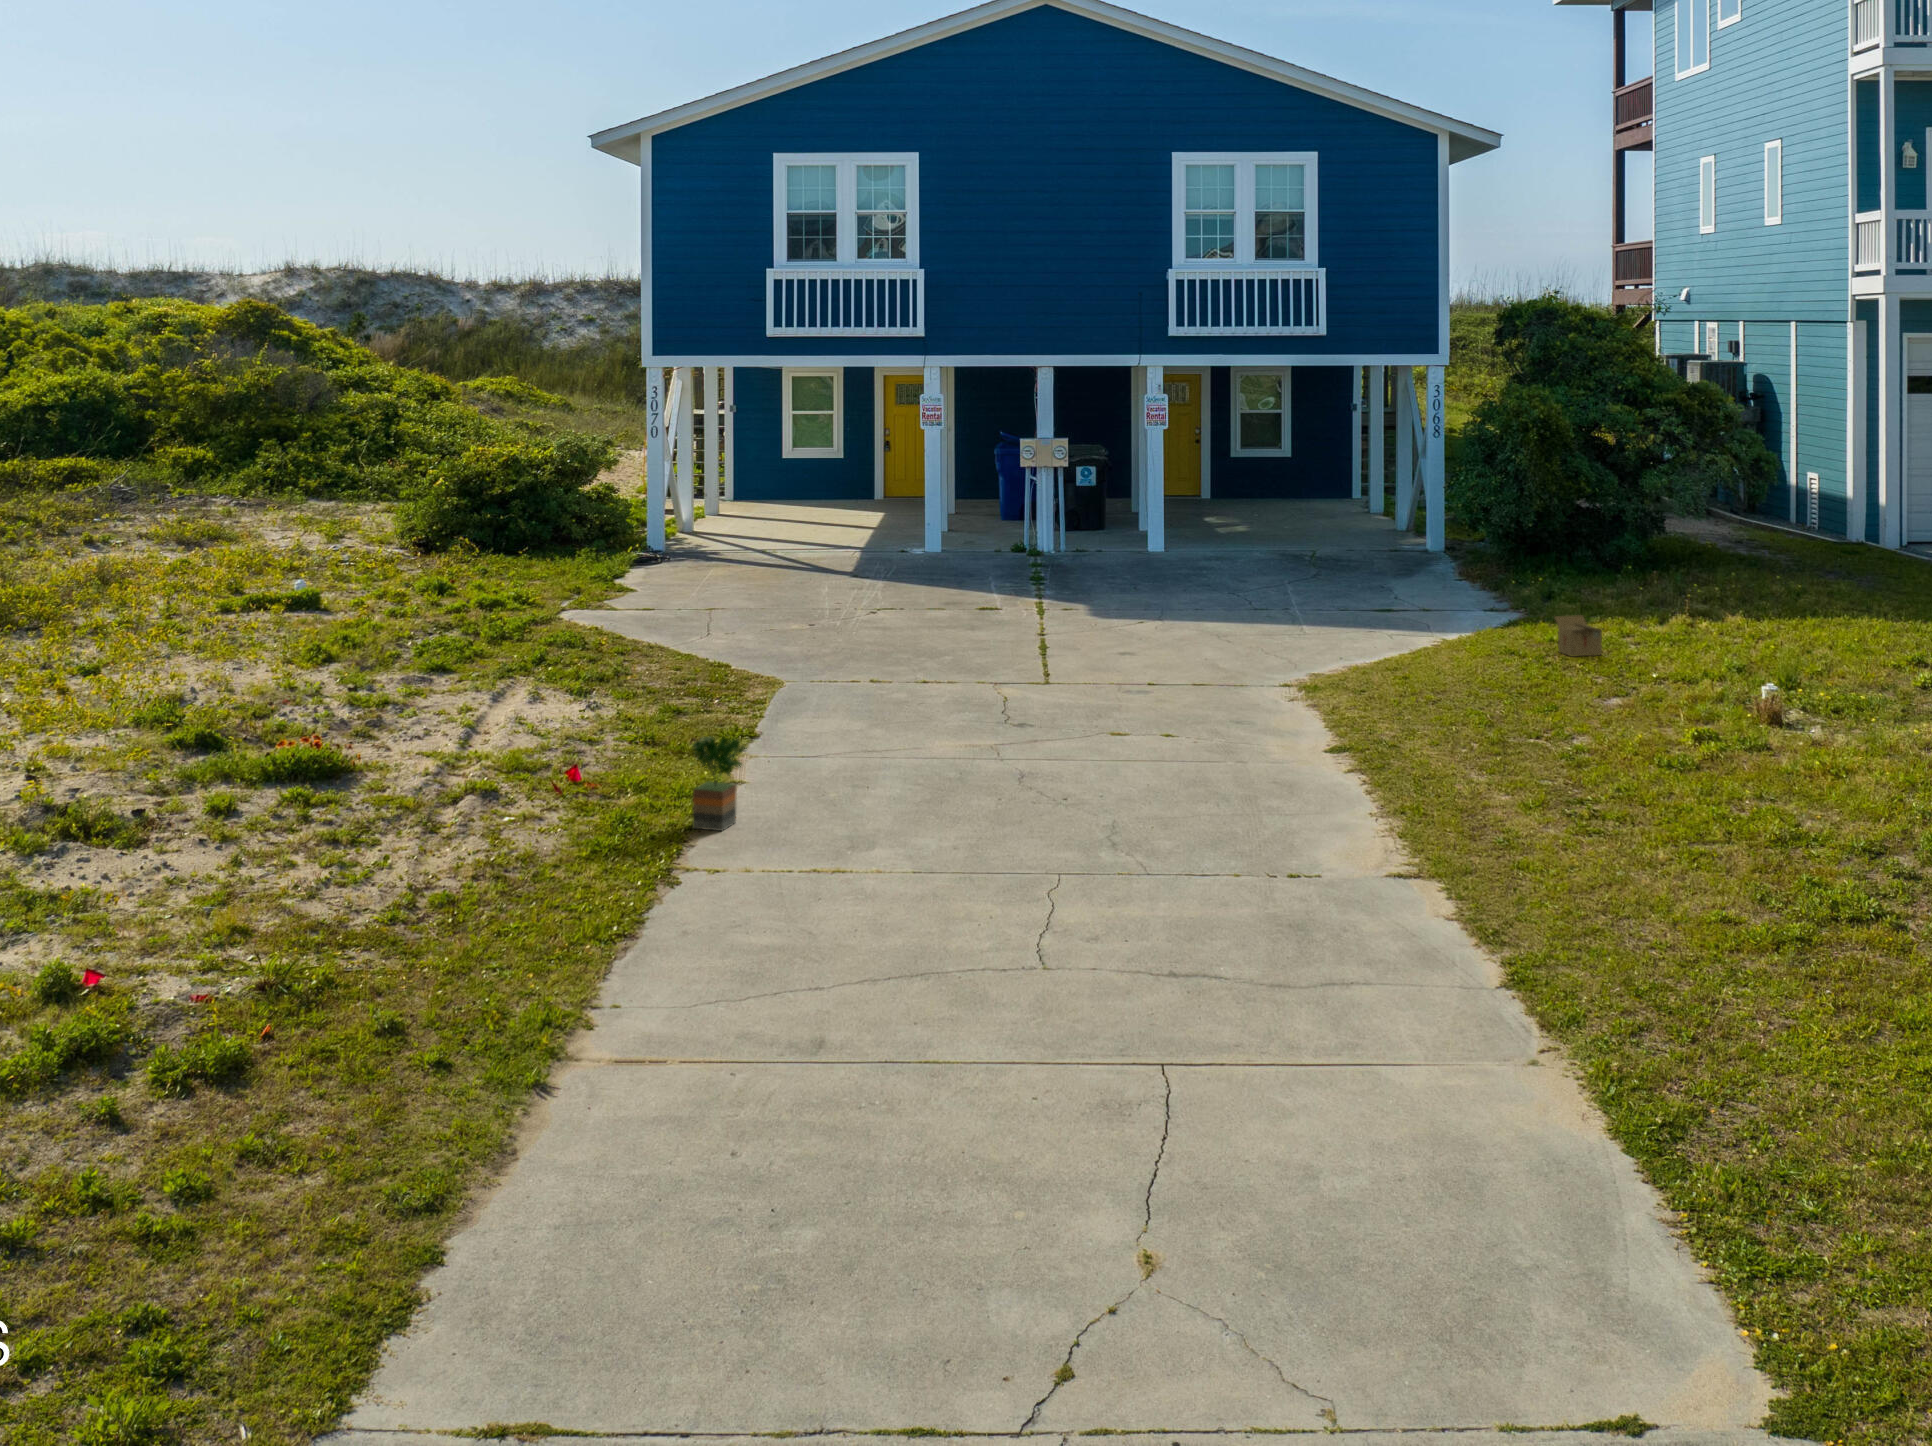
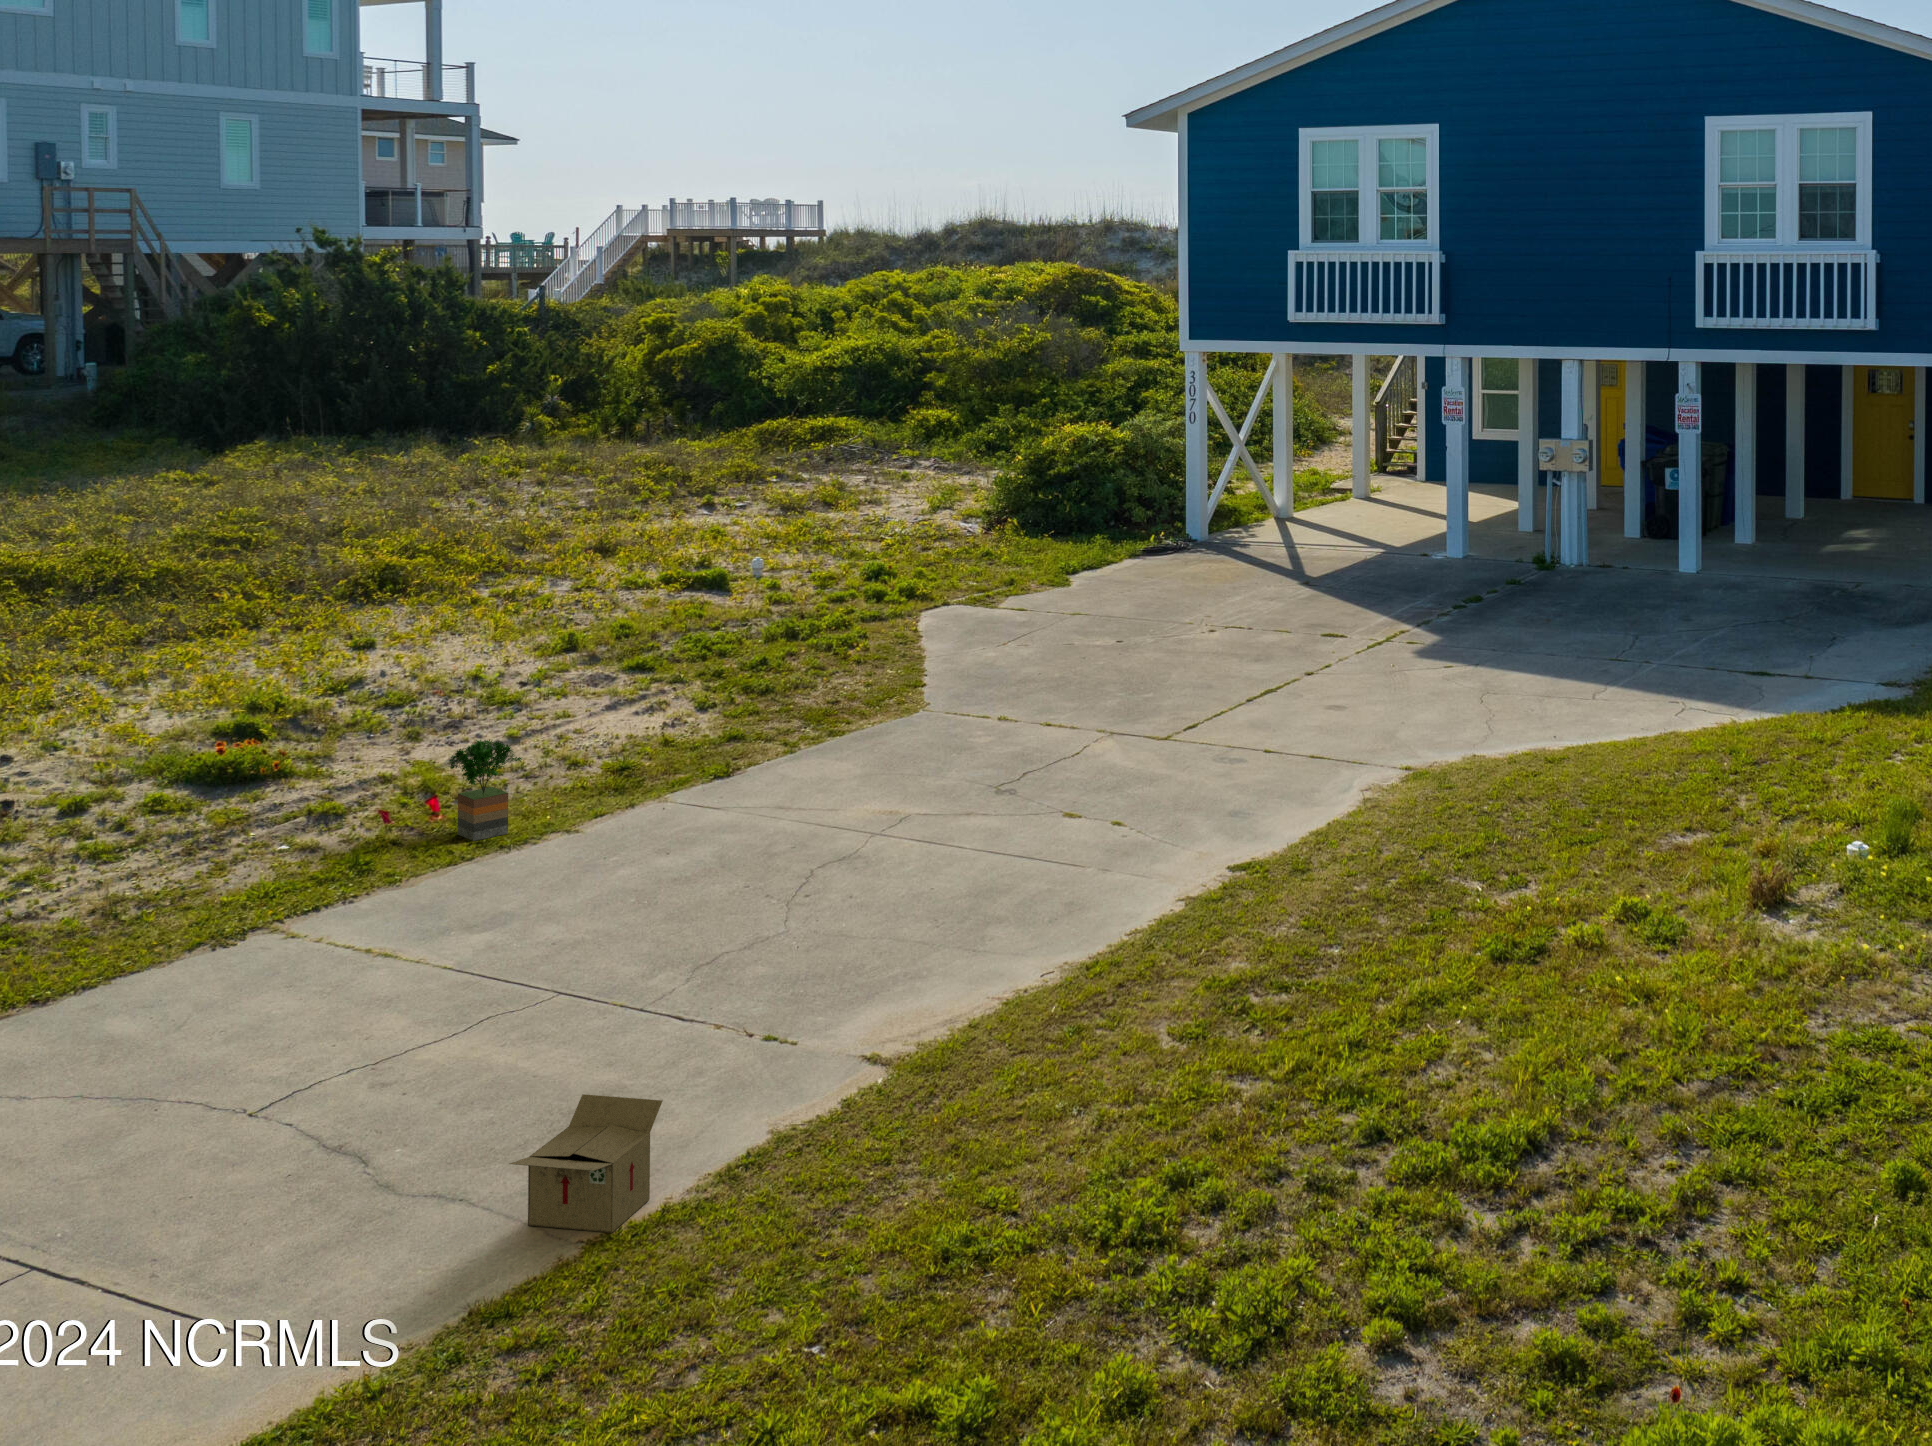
cardboard box: present [1555,615,1602,657] -> present [509,1094,662,1233]

